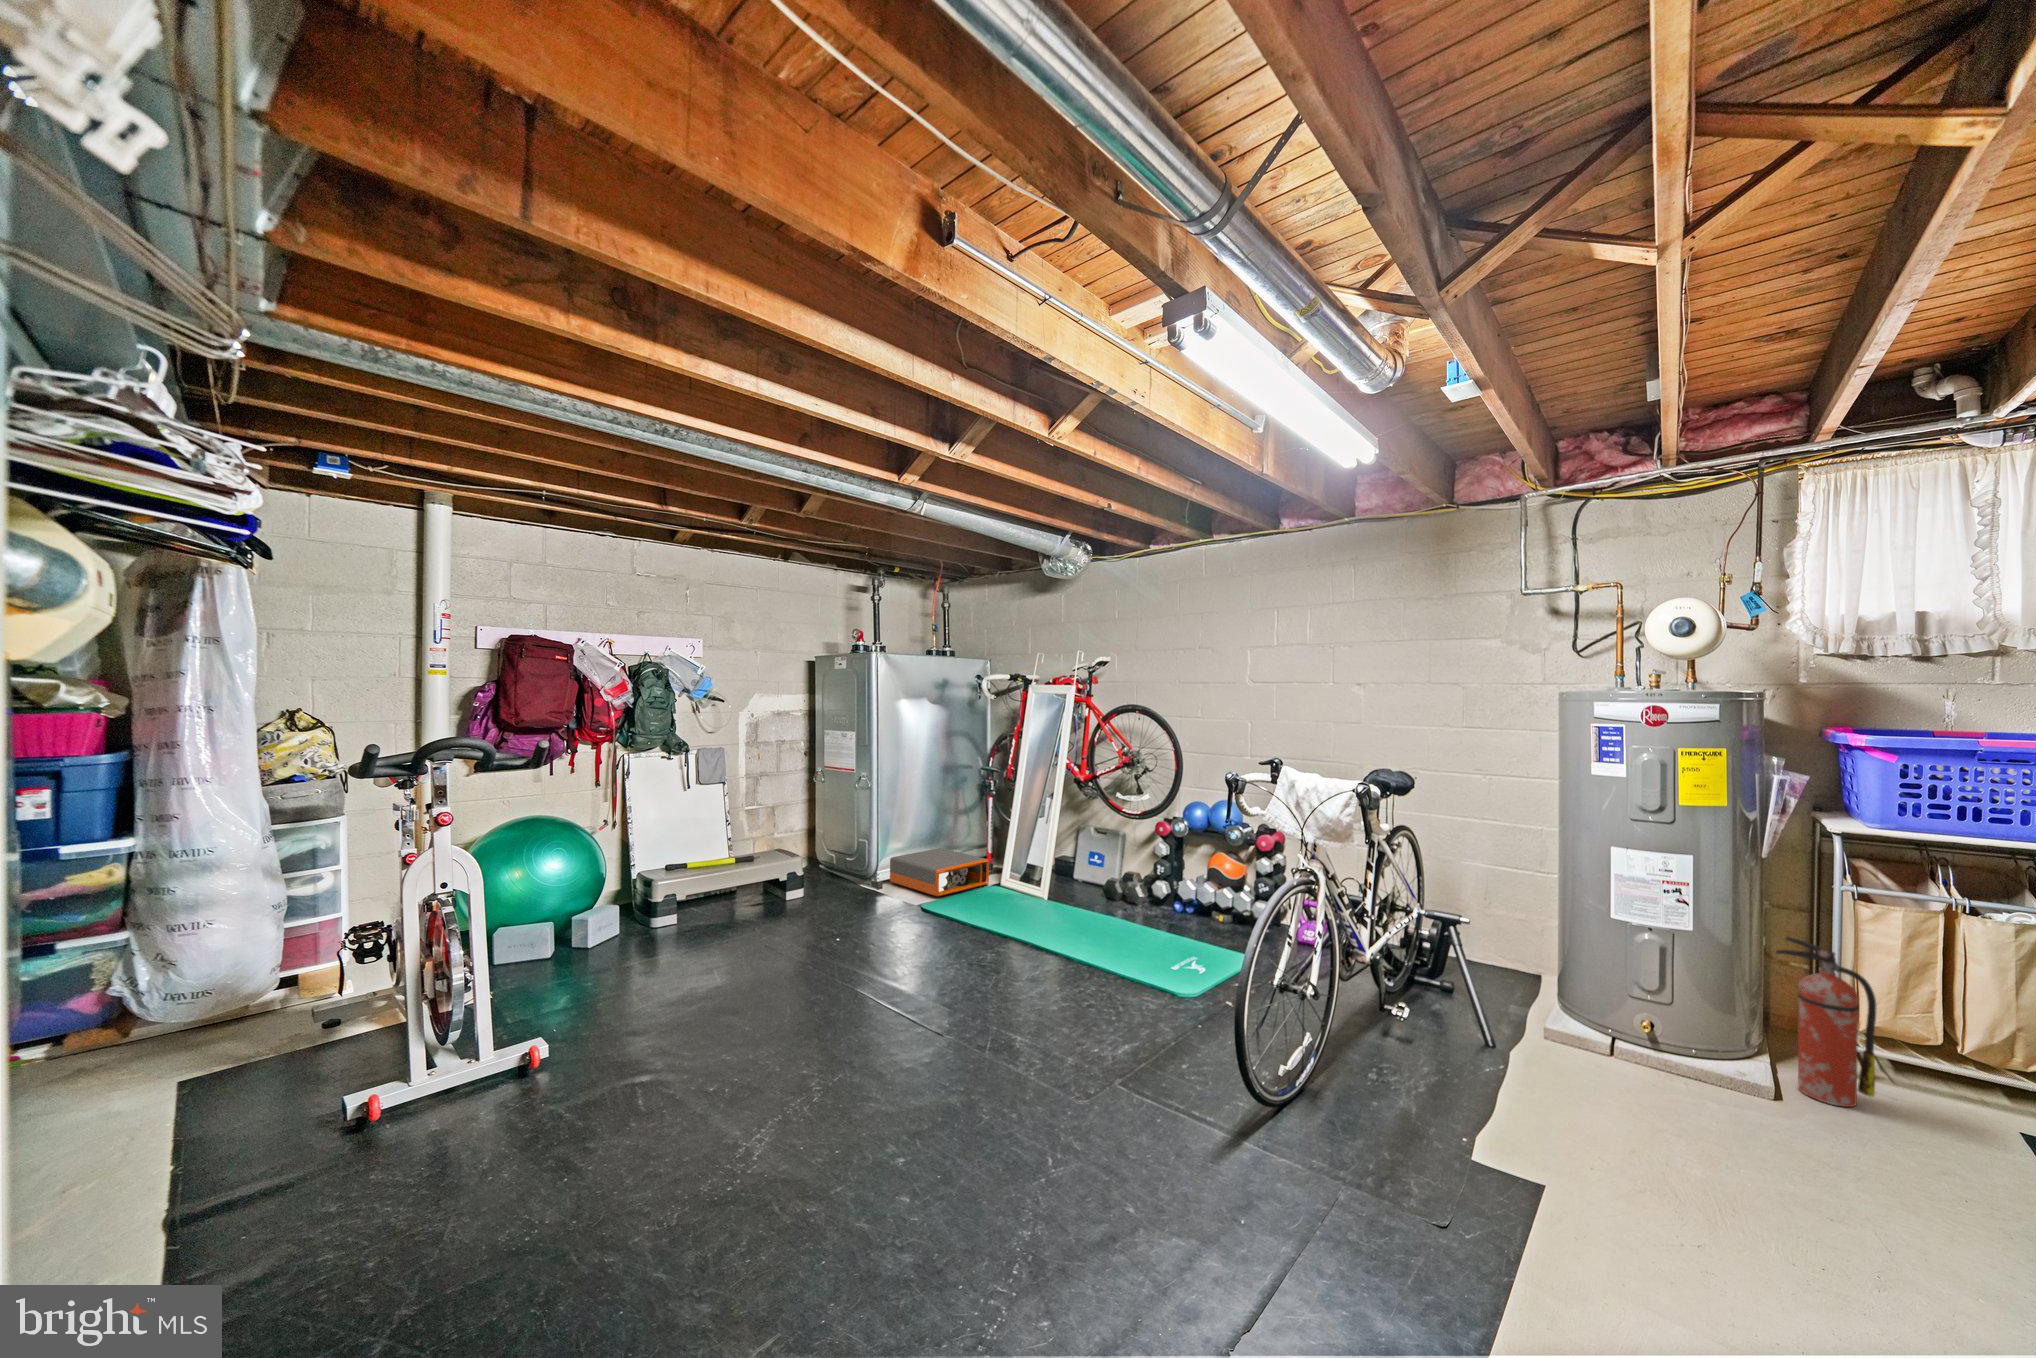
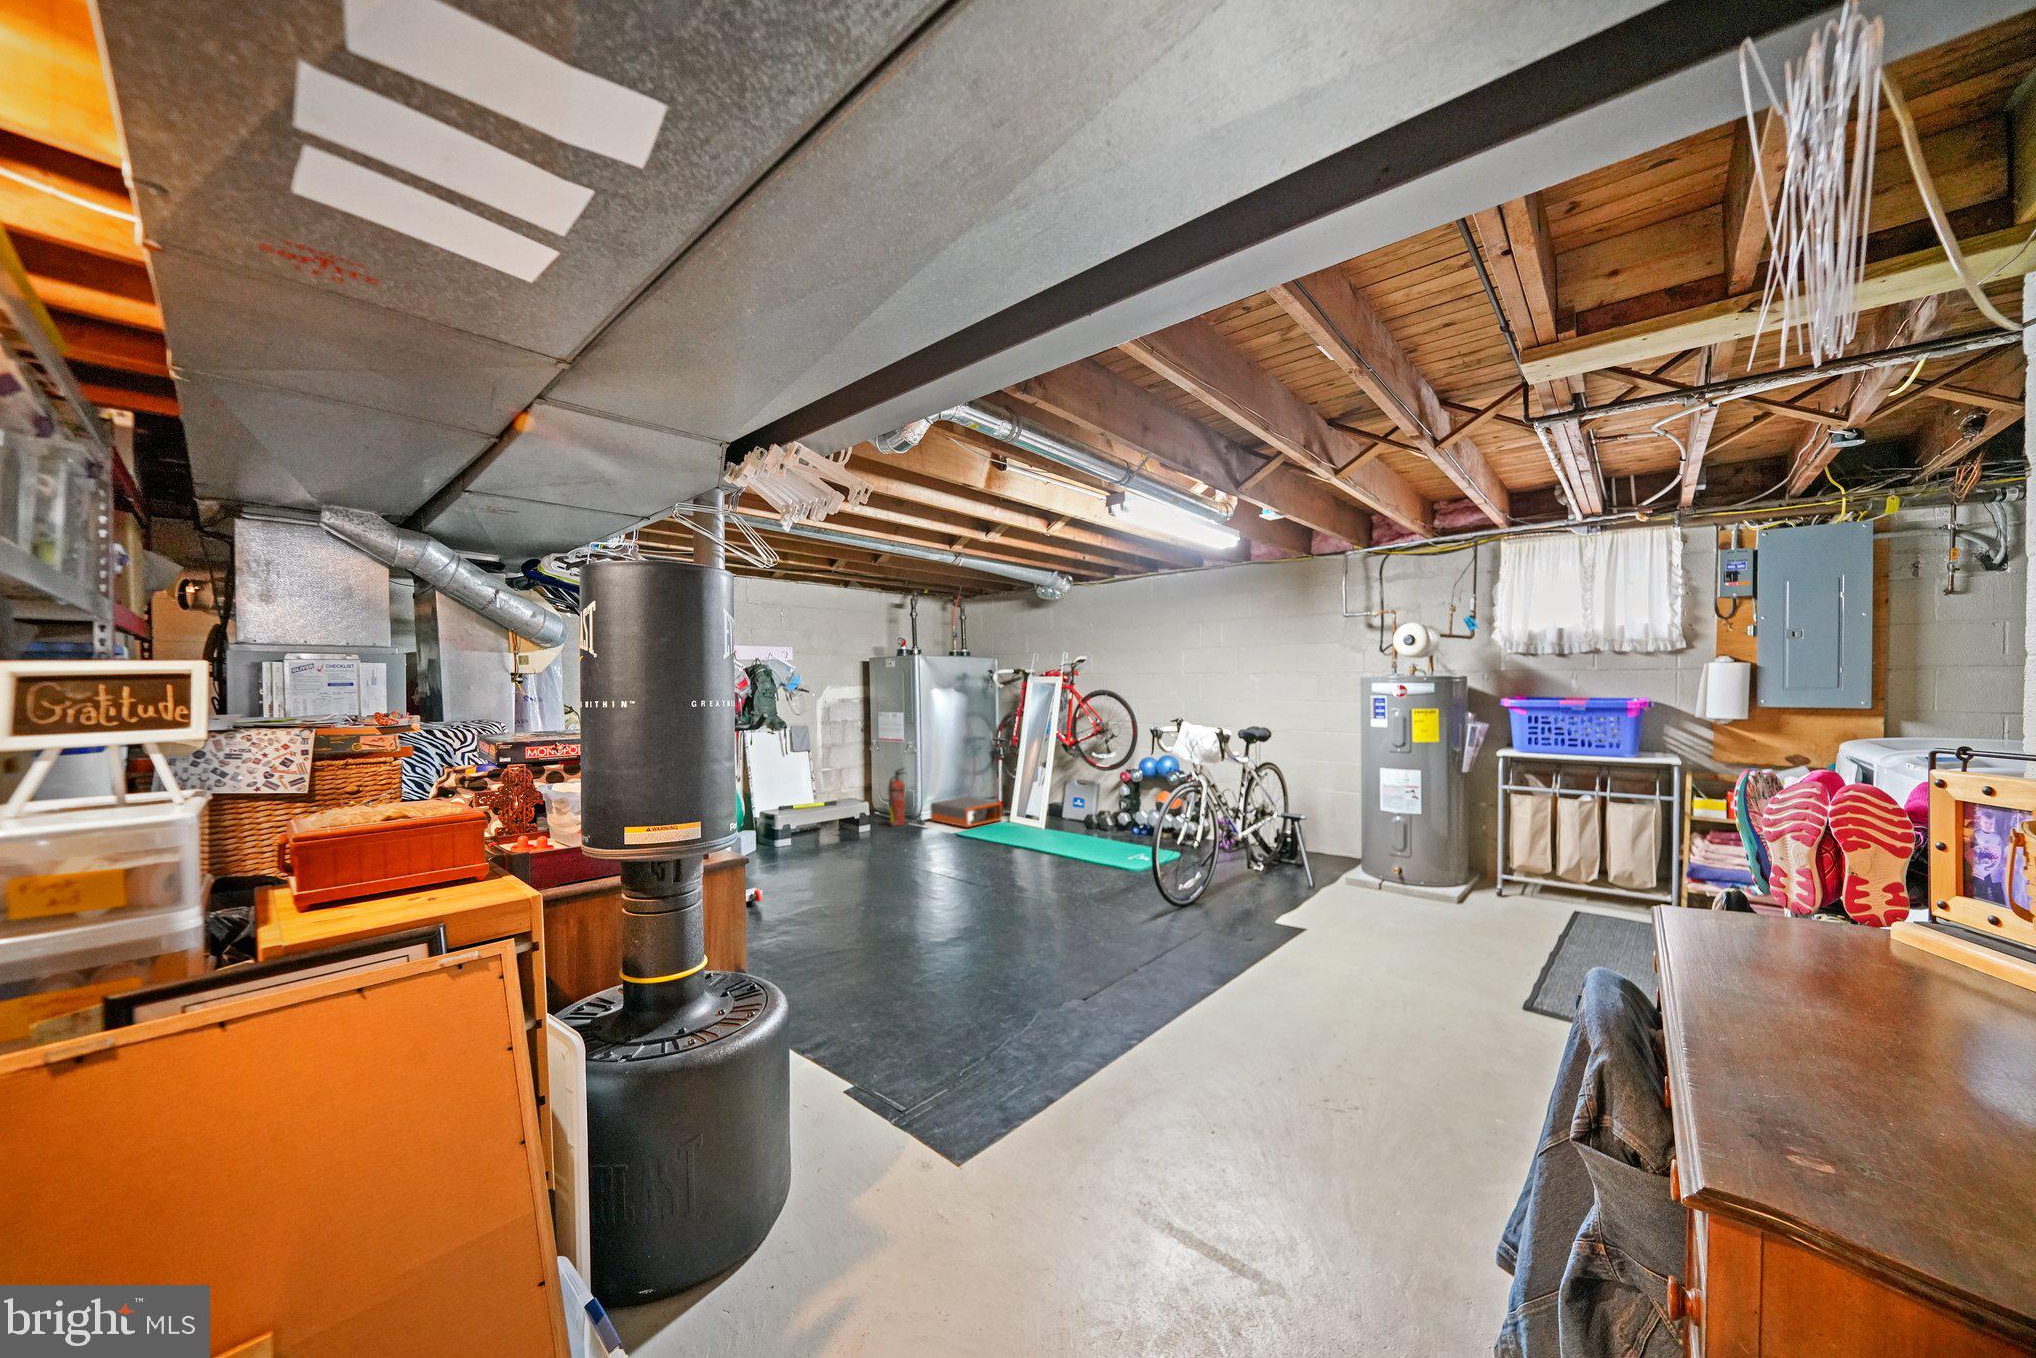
fire extinguisher: present [1776,937,1877,1107] -> present [888,768,905,826]

